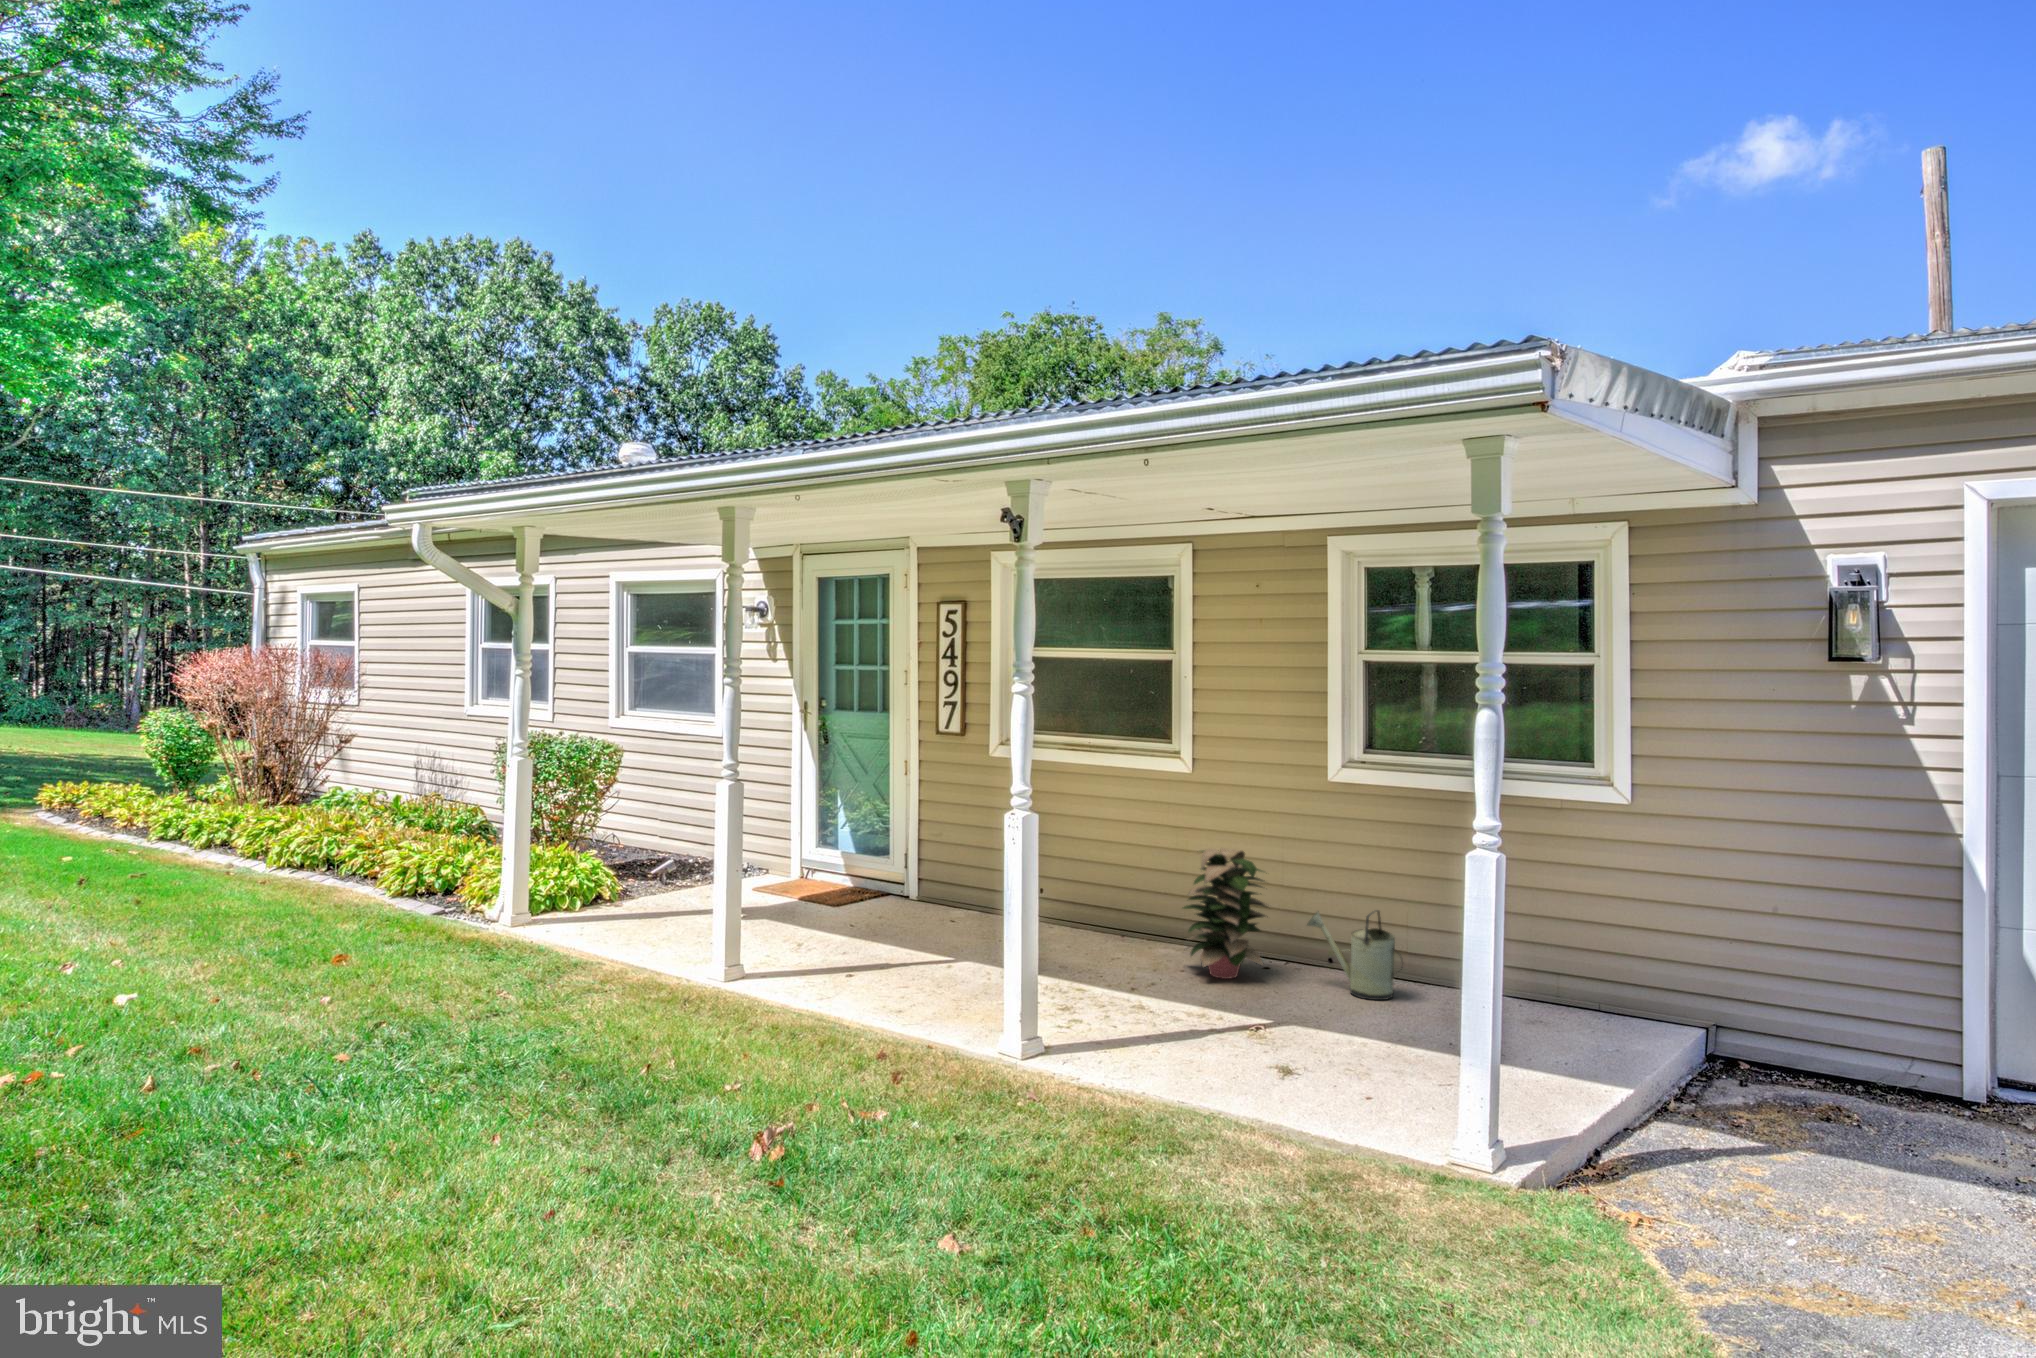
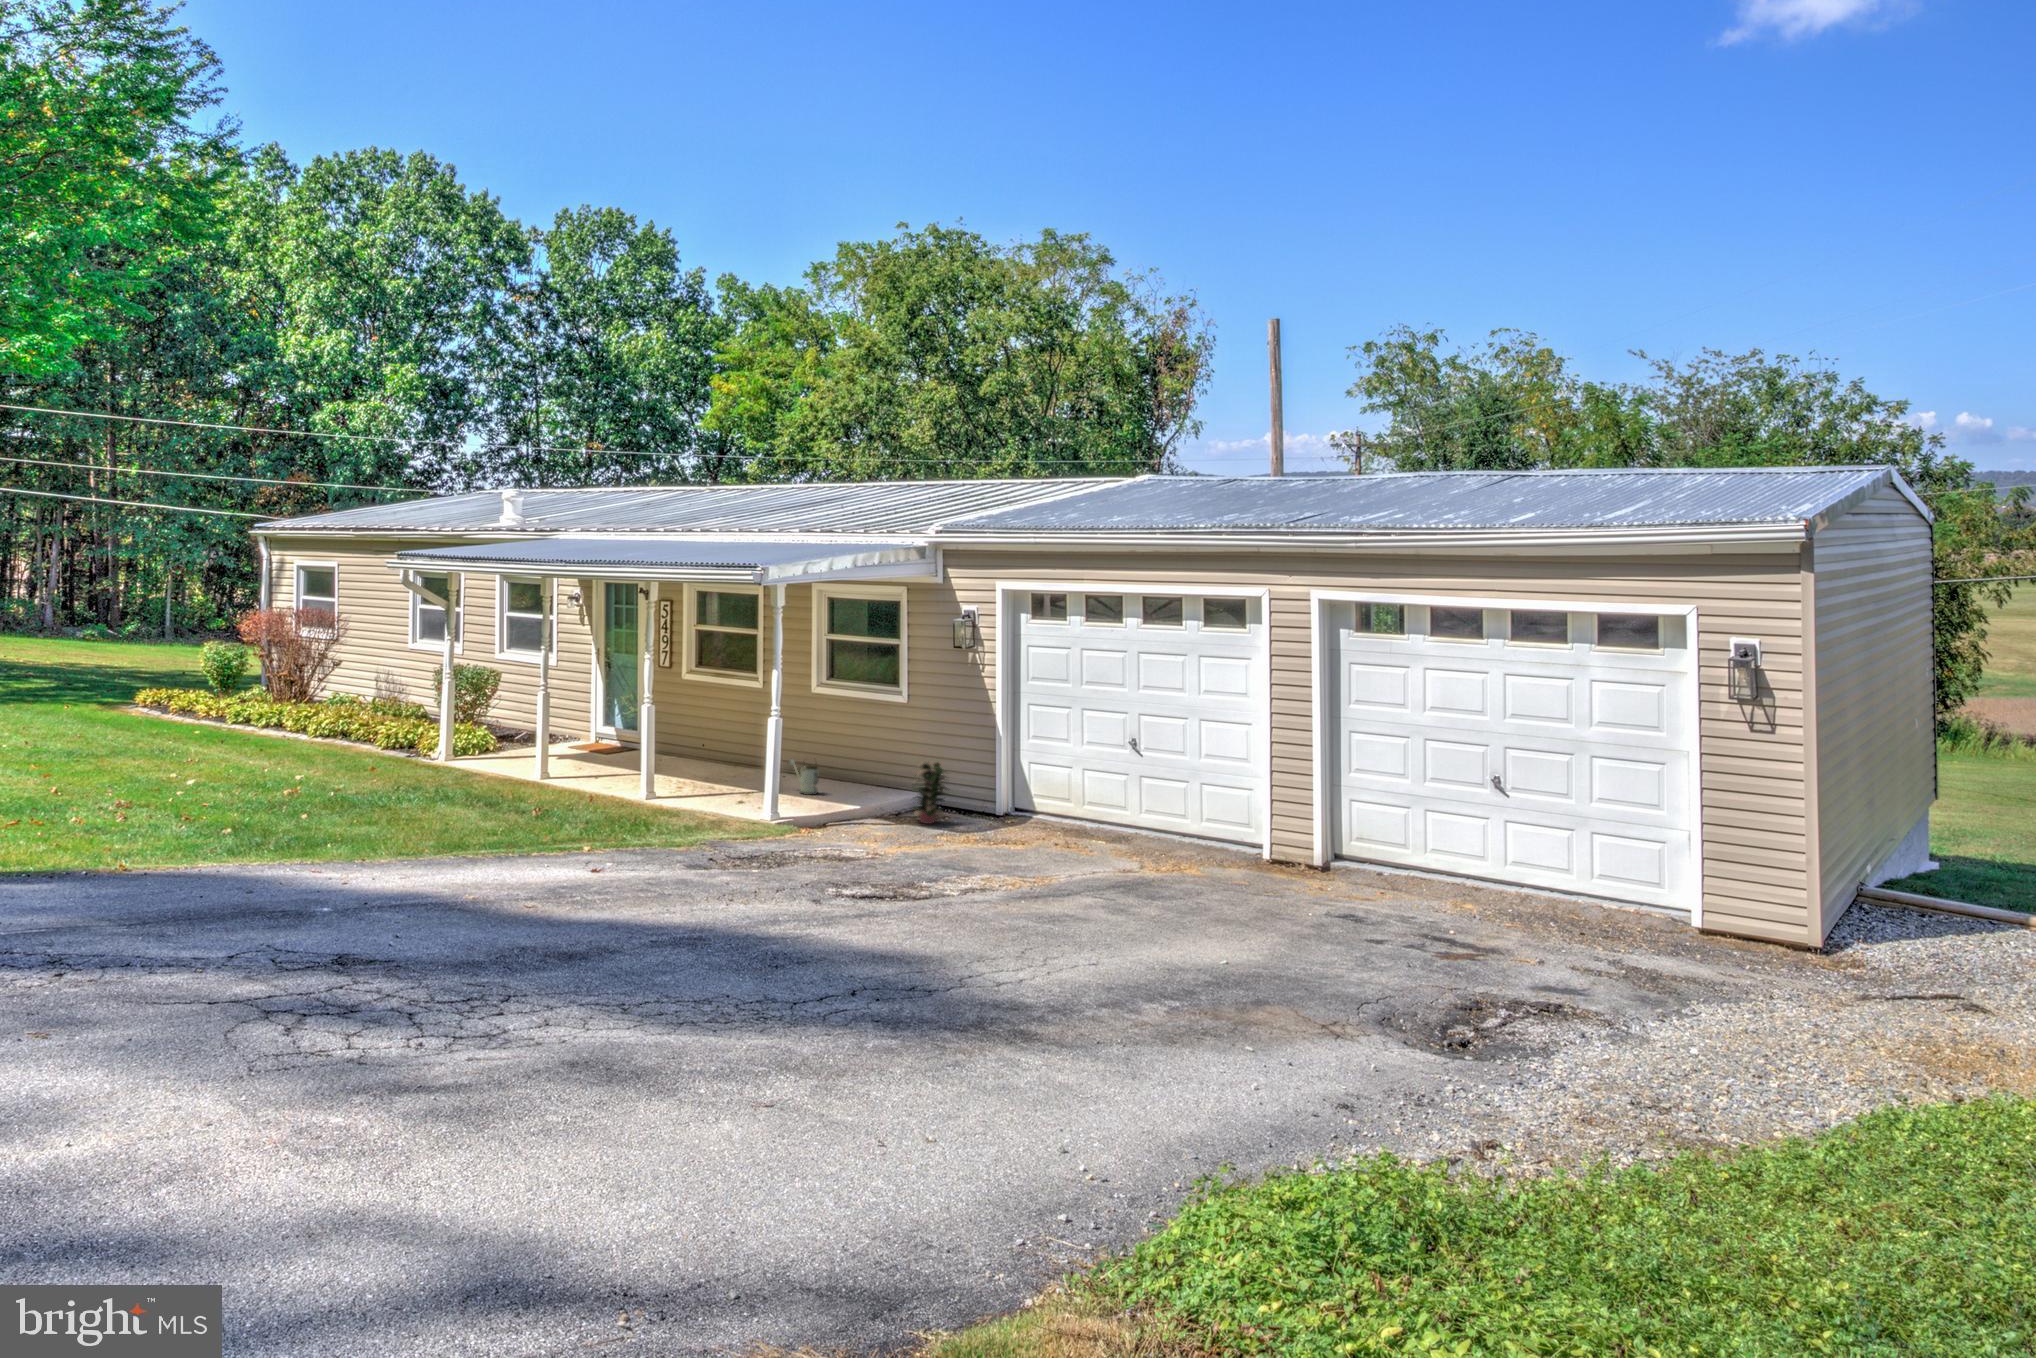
decorative plant: present [1182,848,1268,979] -> present [913,761,950,823]

